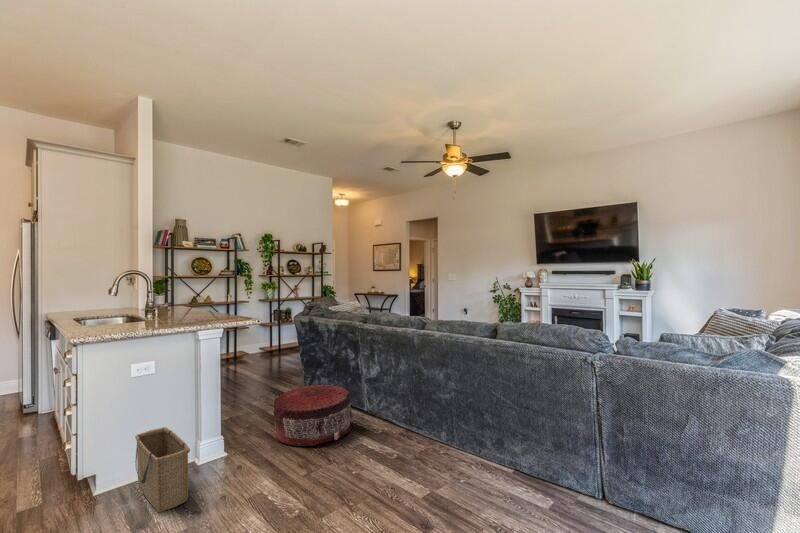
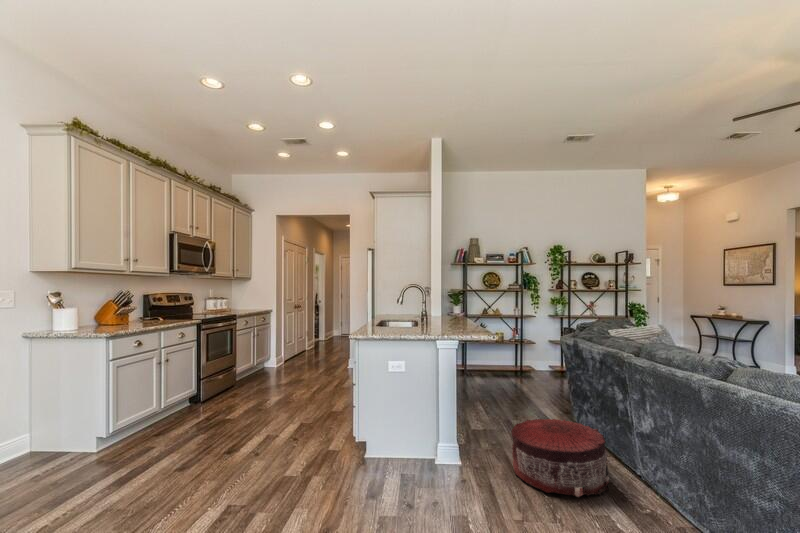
basket: present [135,427,190,512] -> none [380,421,414,497]

